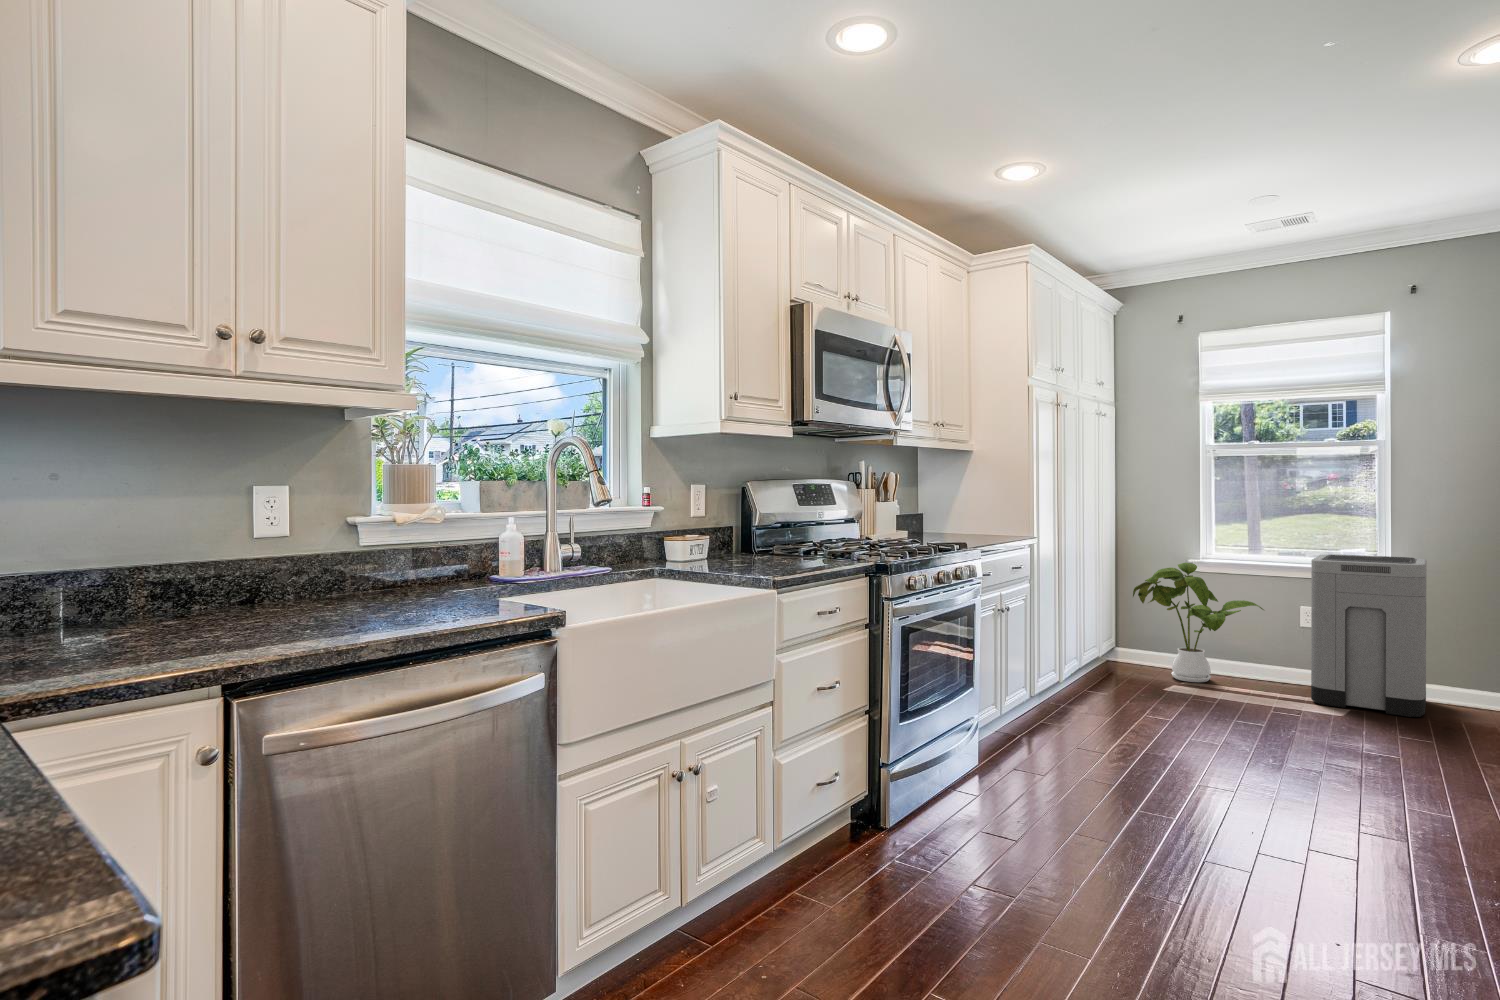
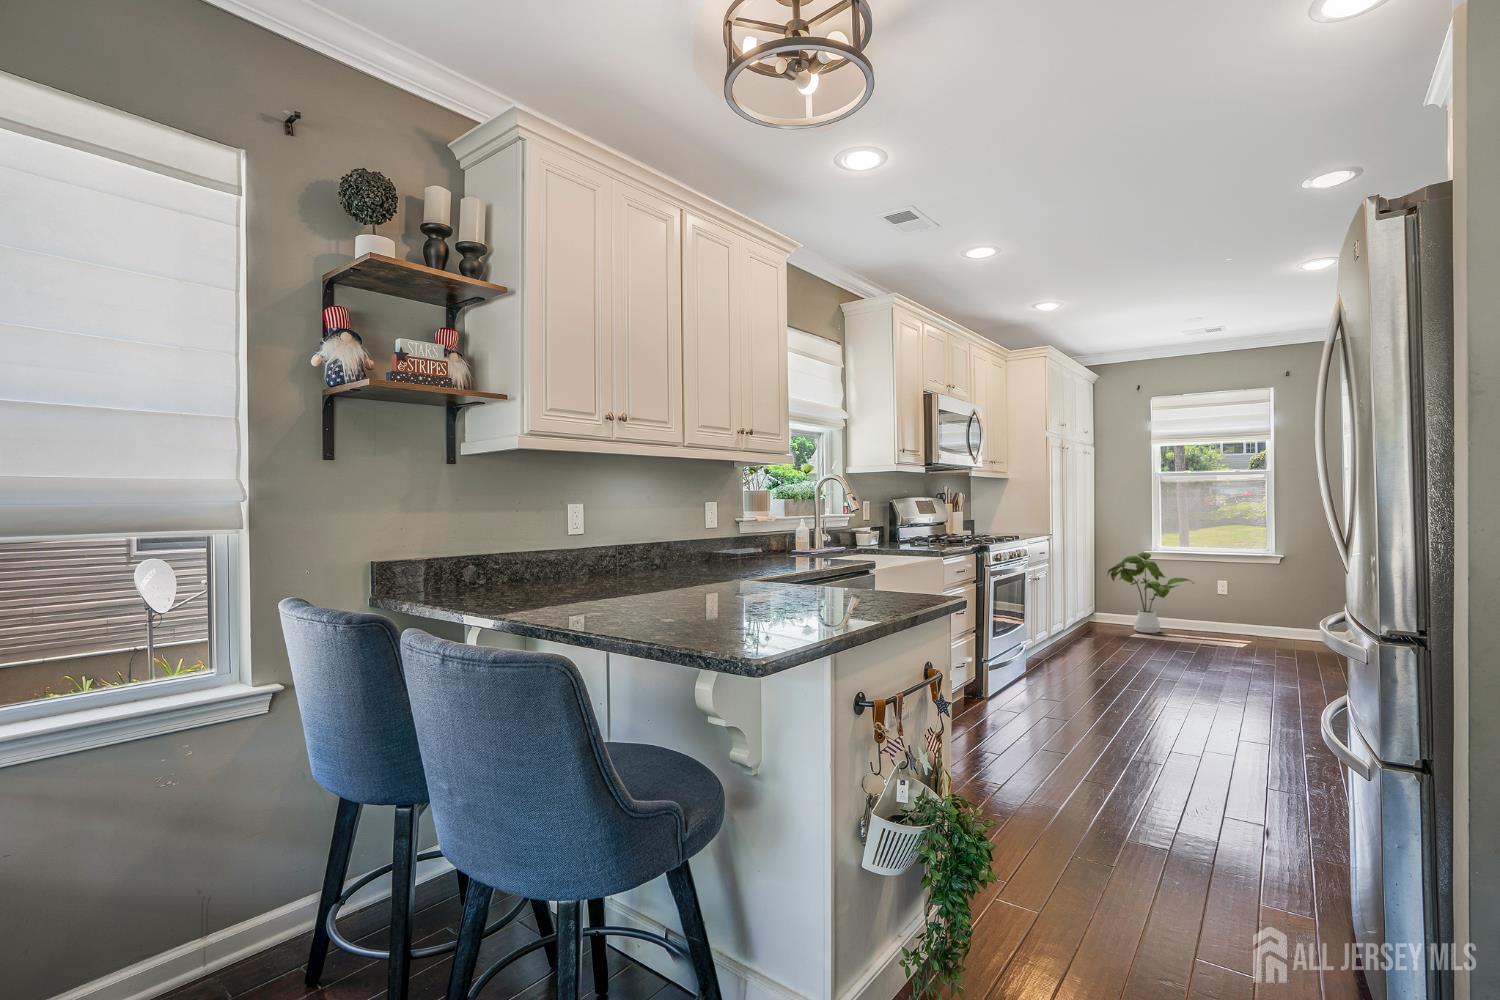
trash can: present [1311,555,1427,717] -> none [1226,547,1298,649]

